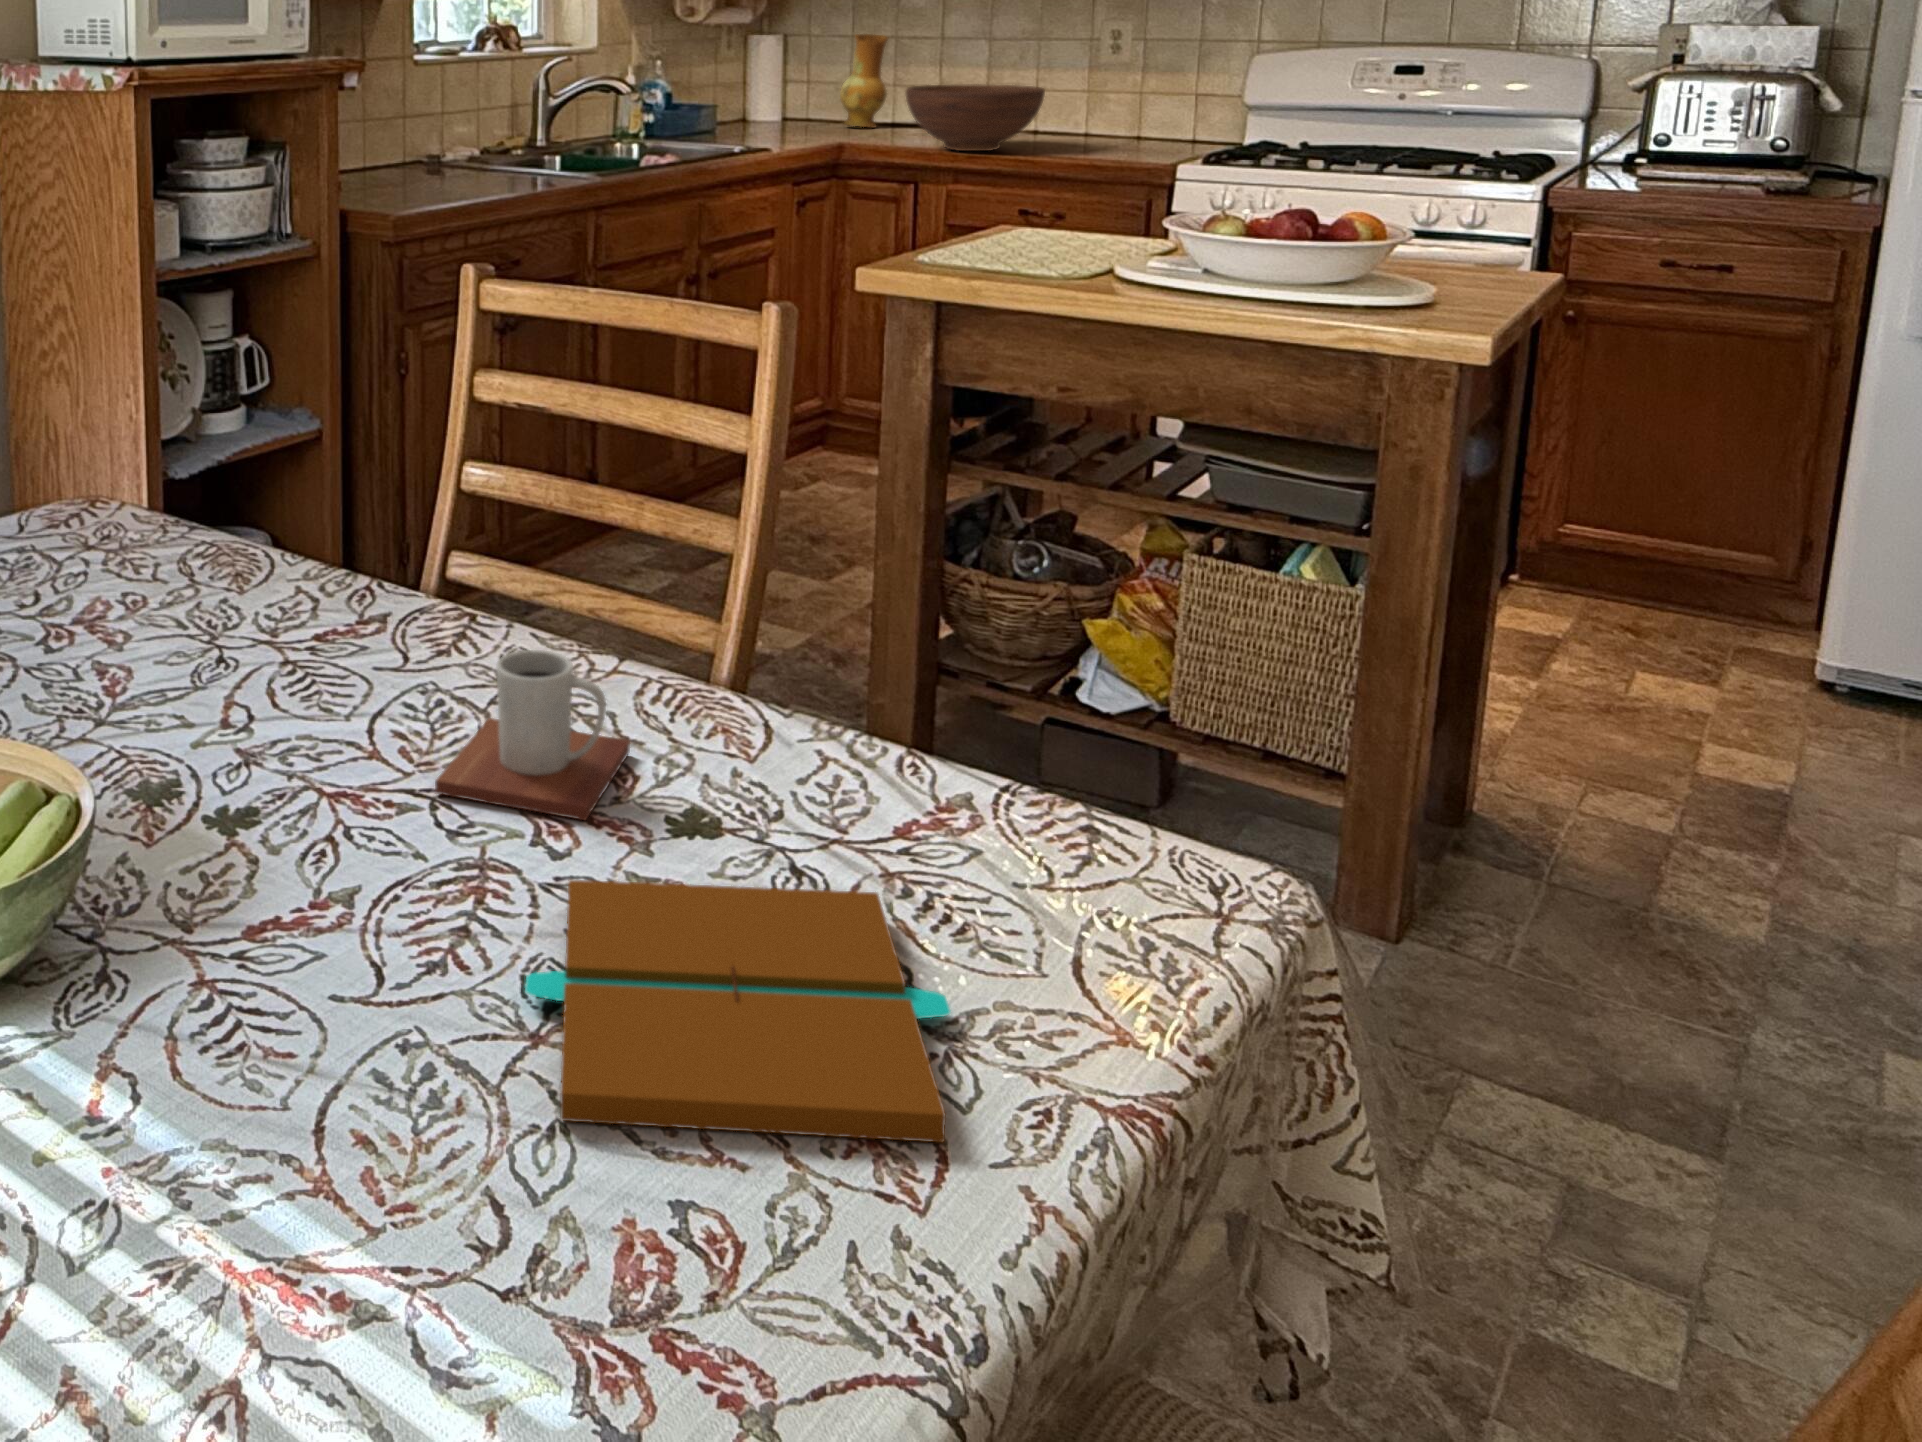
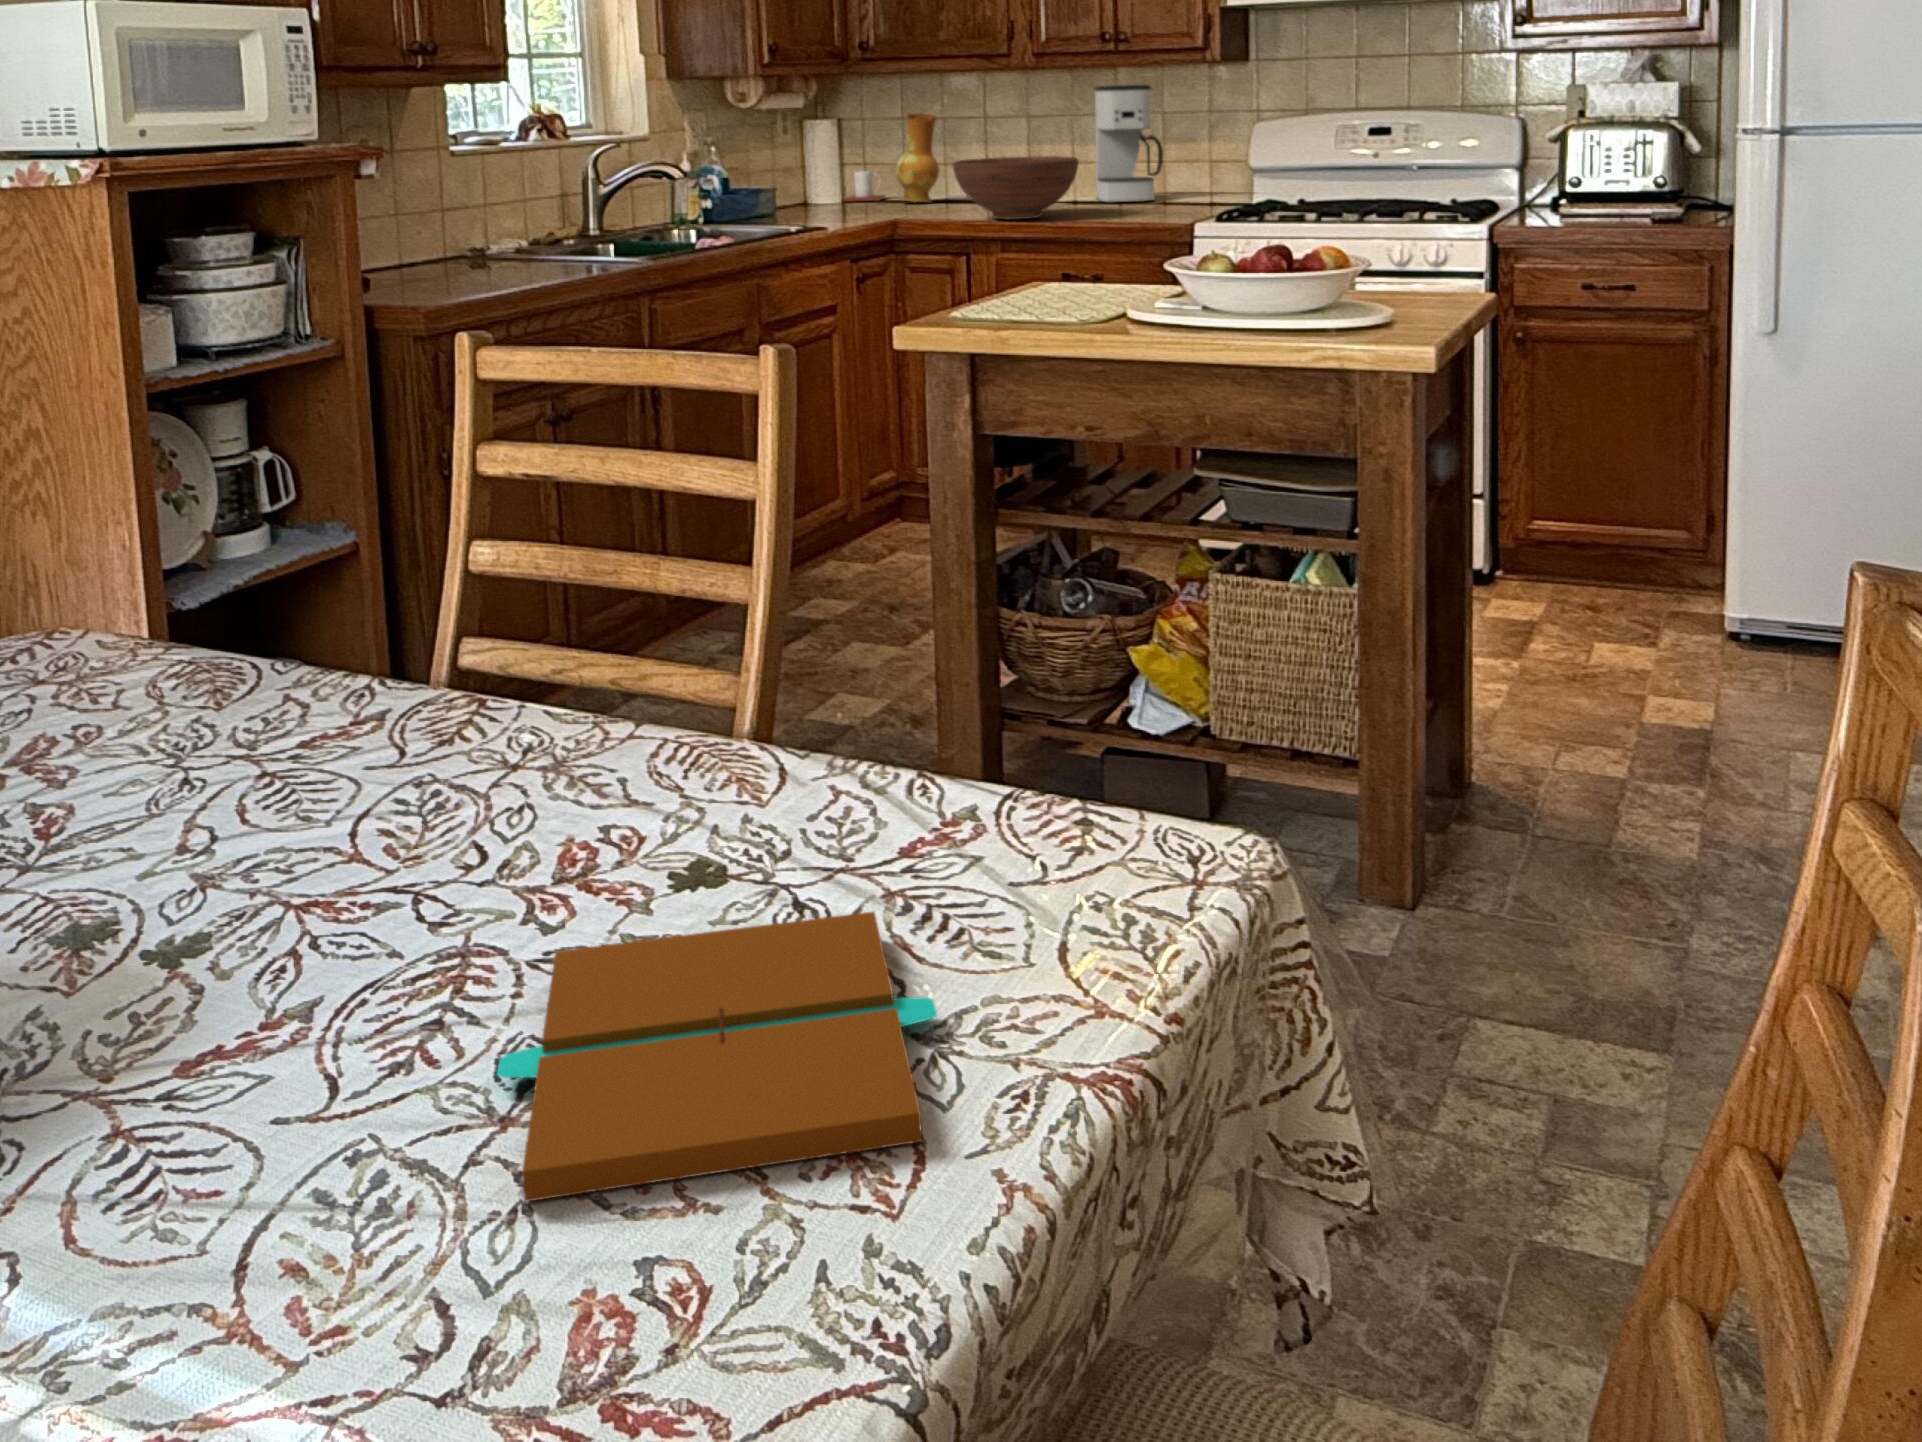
coffee maker: none [1058,9,1140,136] -> present [1095,85,1163,203]
mug: present [435,650,630,820] -> present [843,171,886,201]

